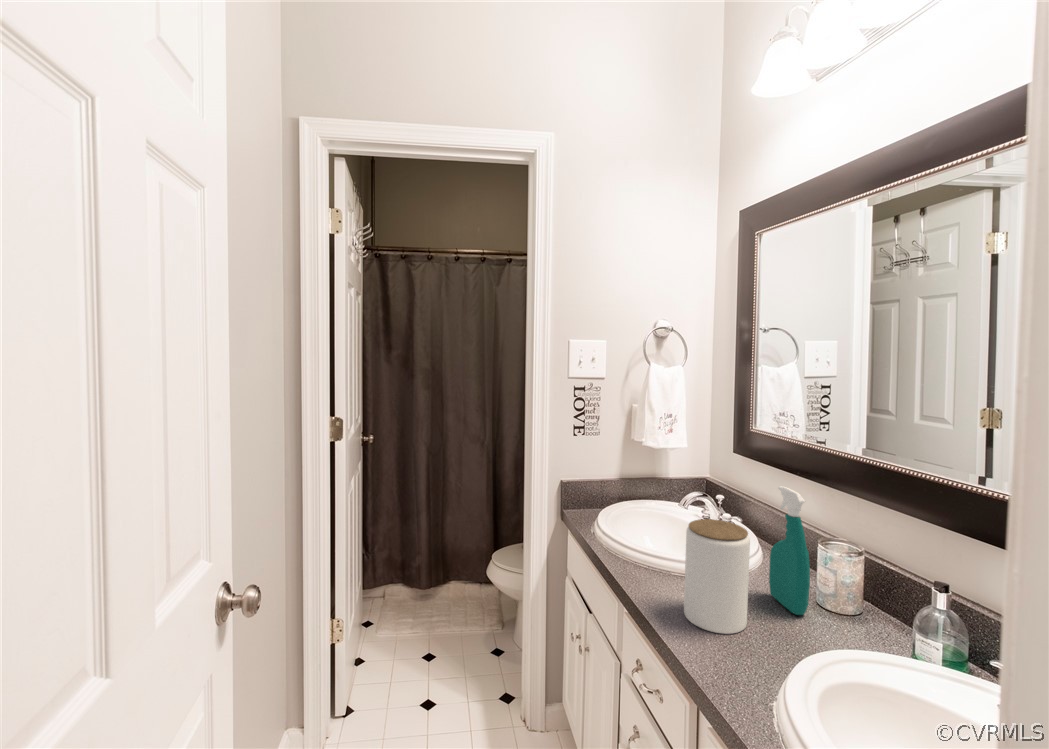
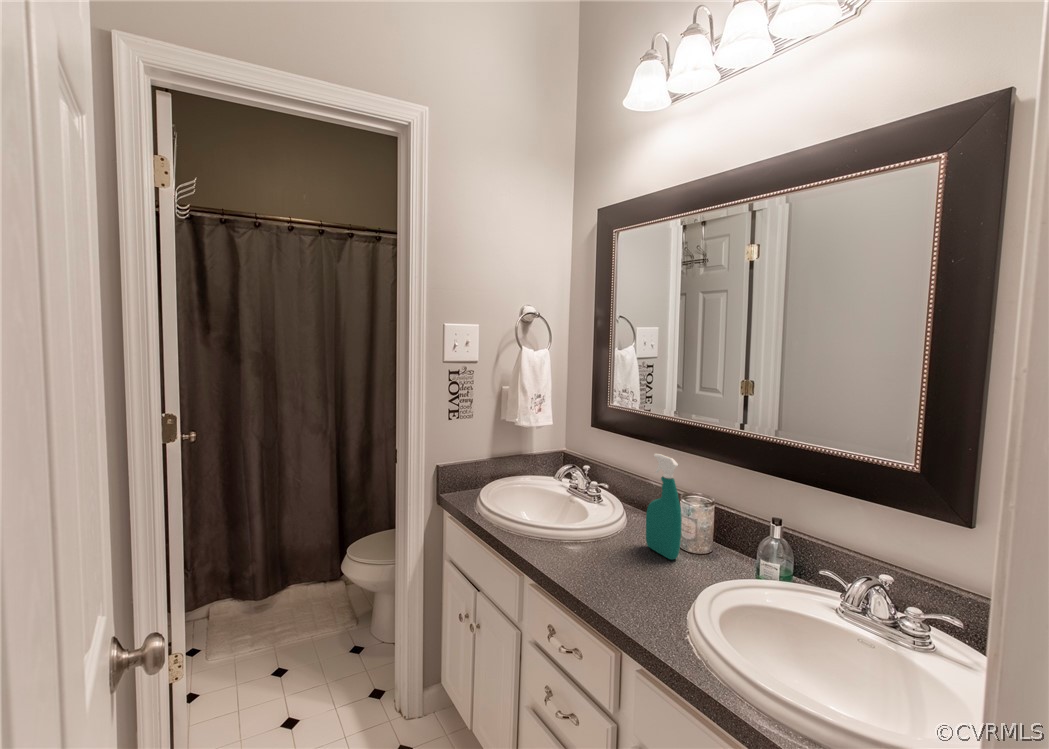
jar: present [684,519,750,634] -> none [588,488,645,587]

